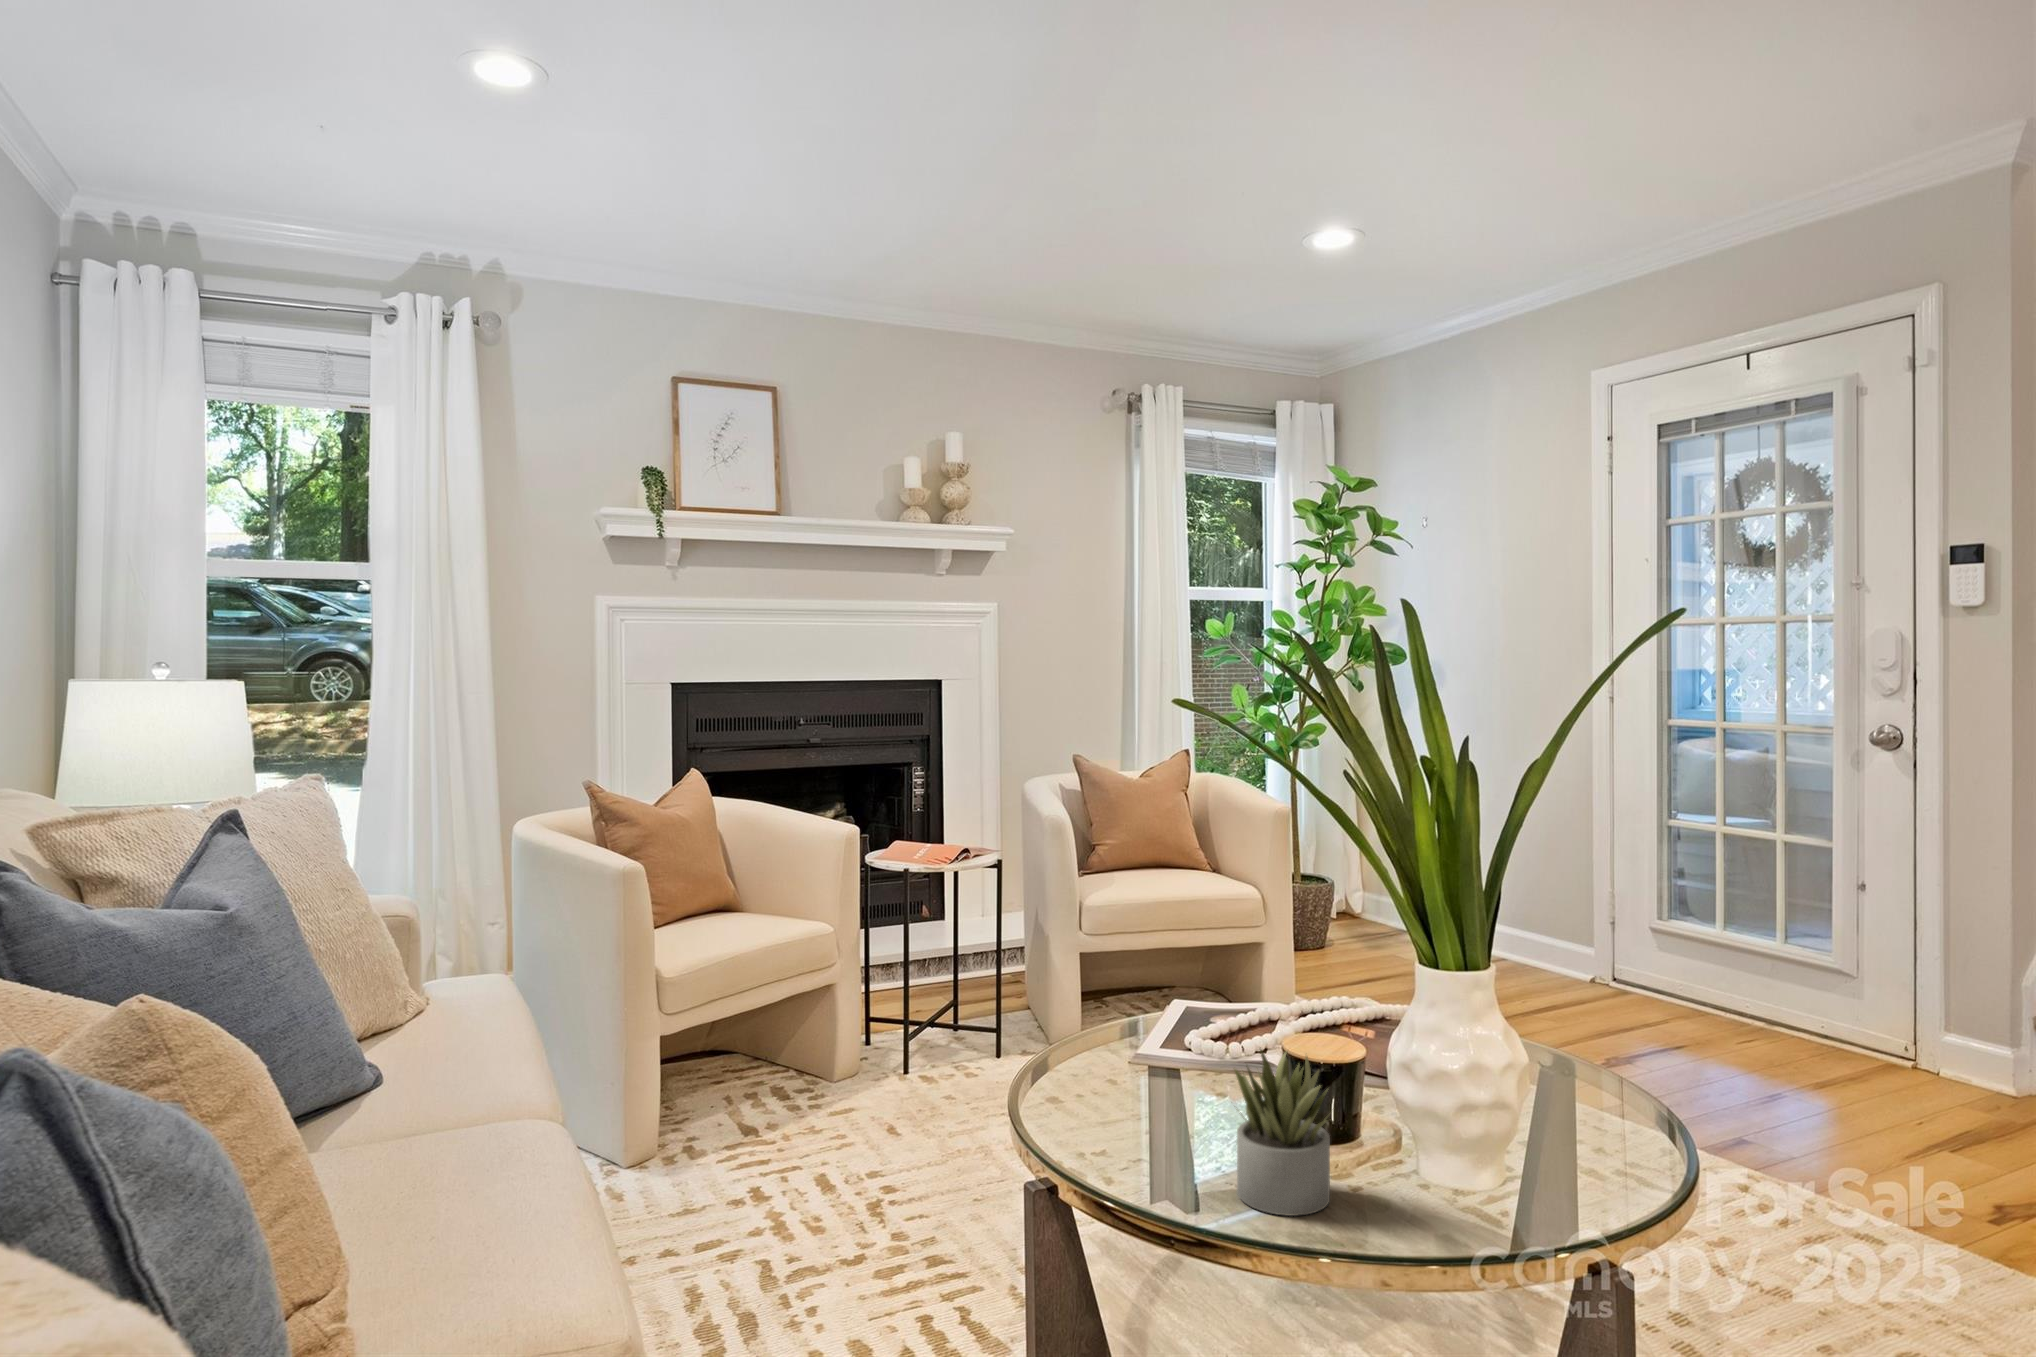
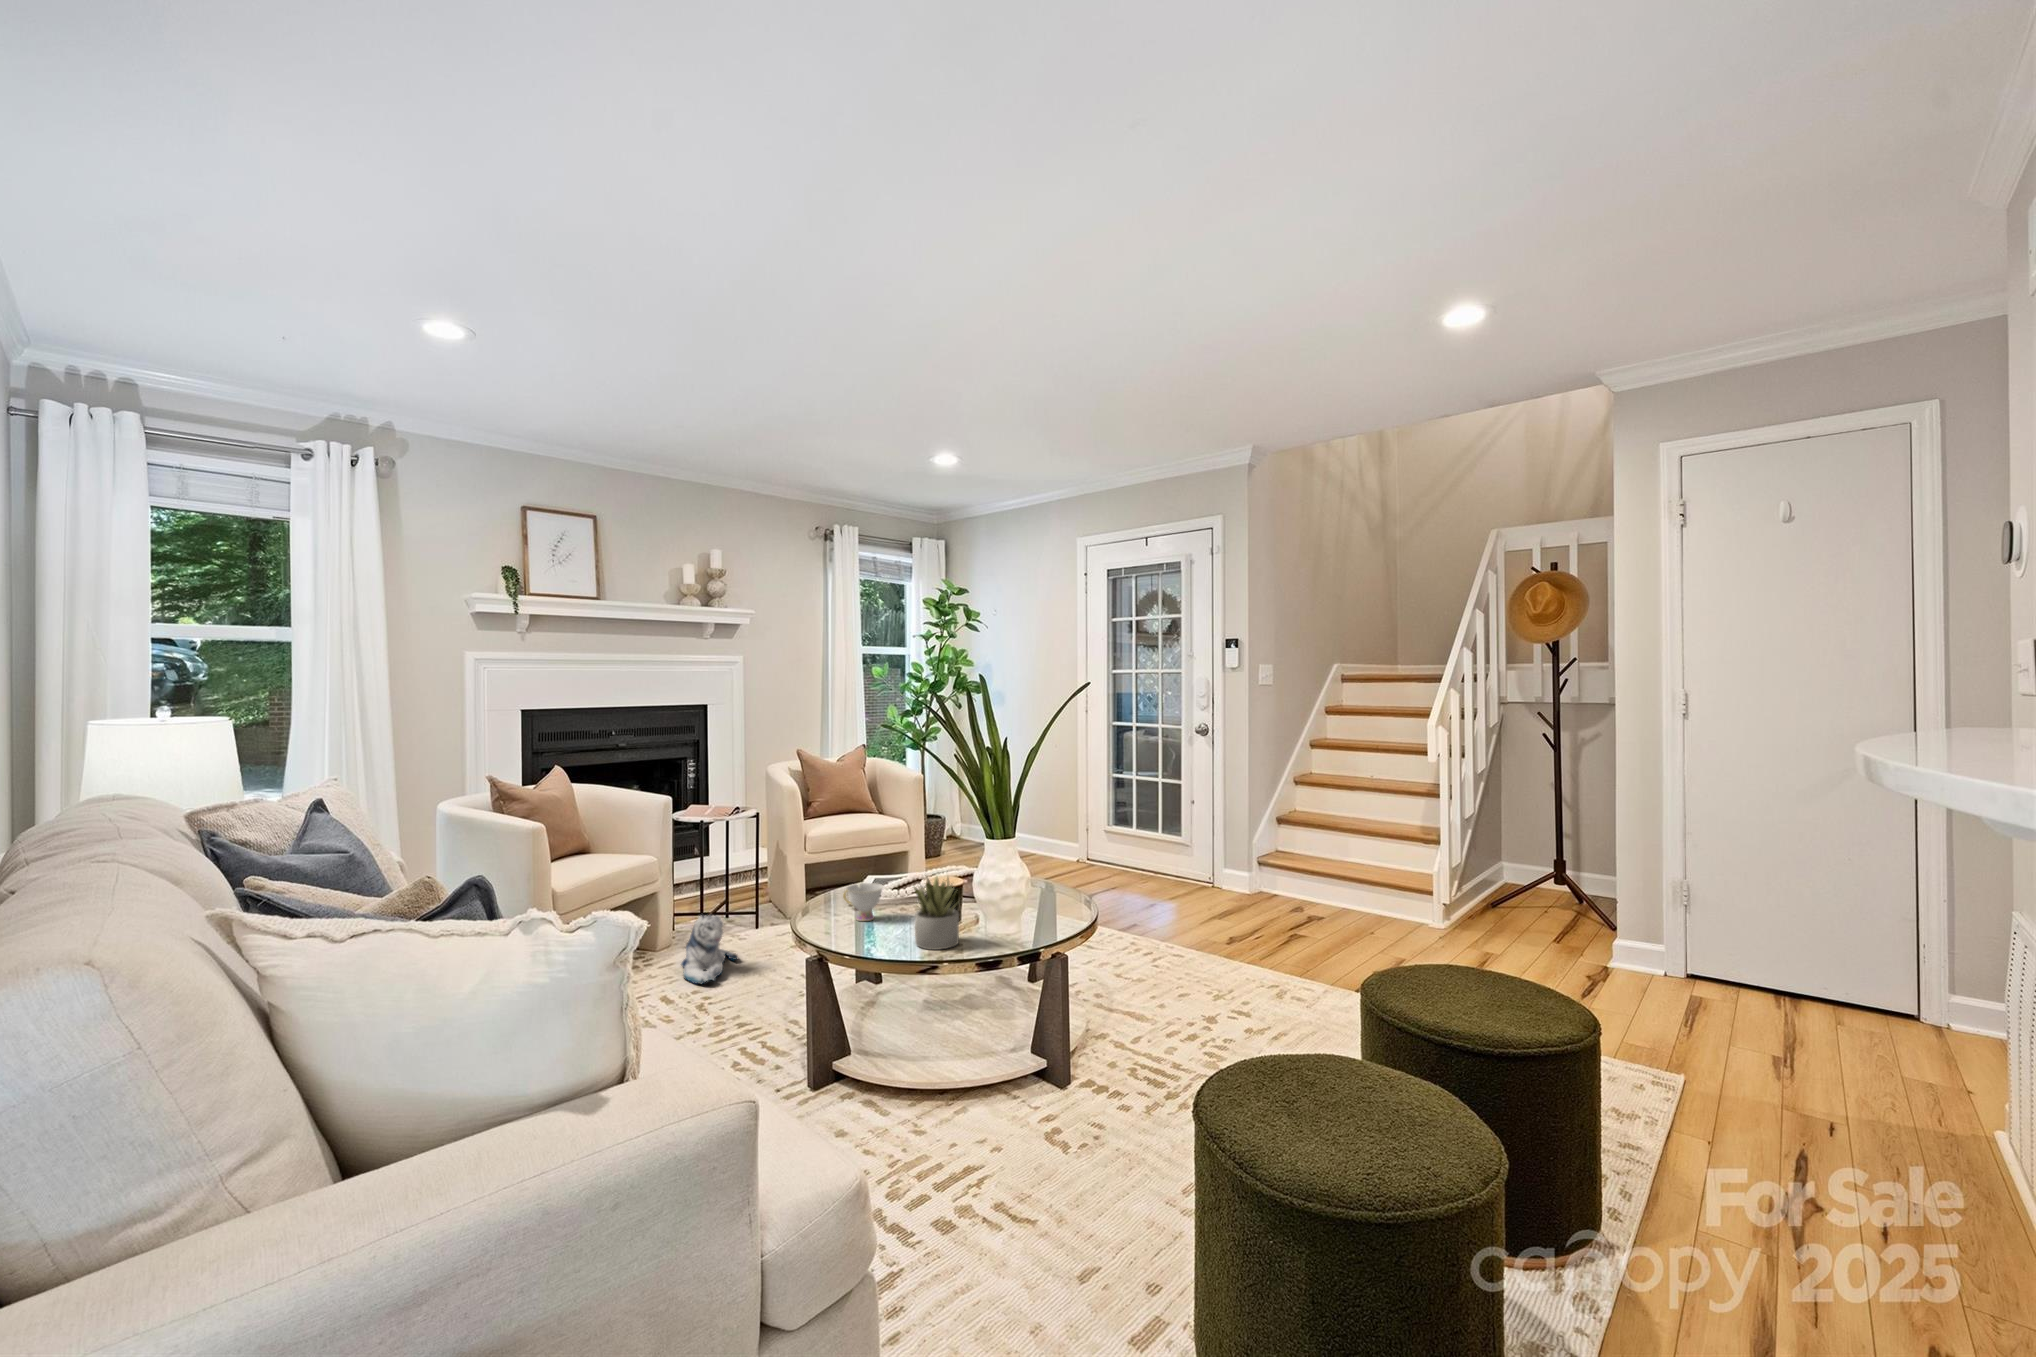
teacup: none [1107,1035,1185,1114] -> present [843,883,884,921]
plush toy: none [863,1040,956,1161] -> present [681,915,738,984]

